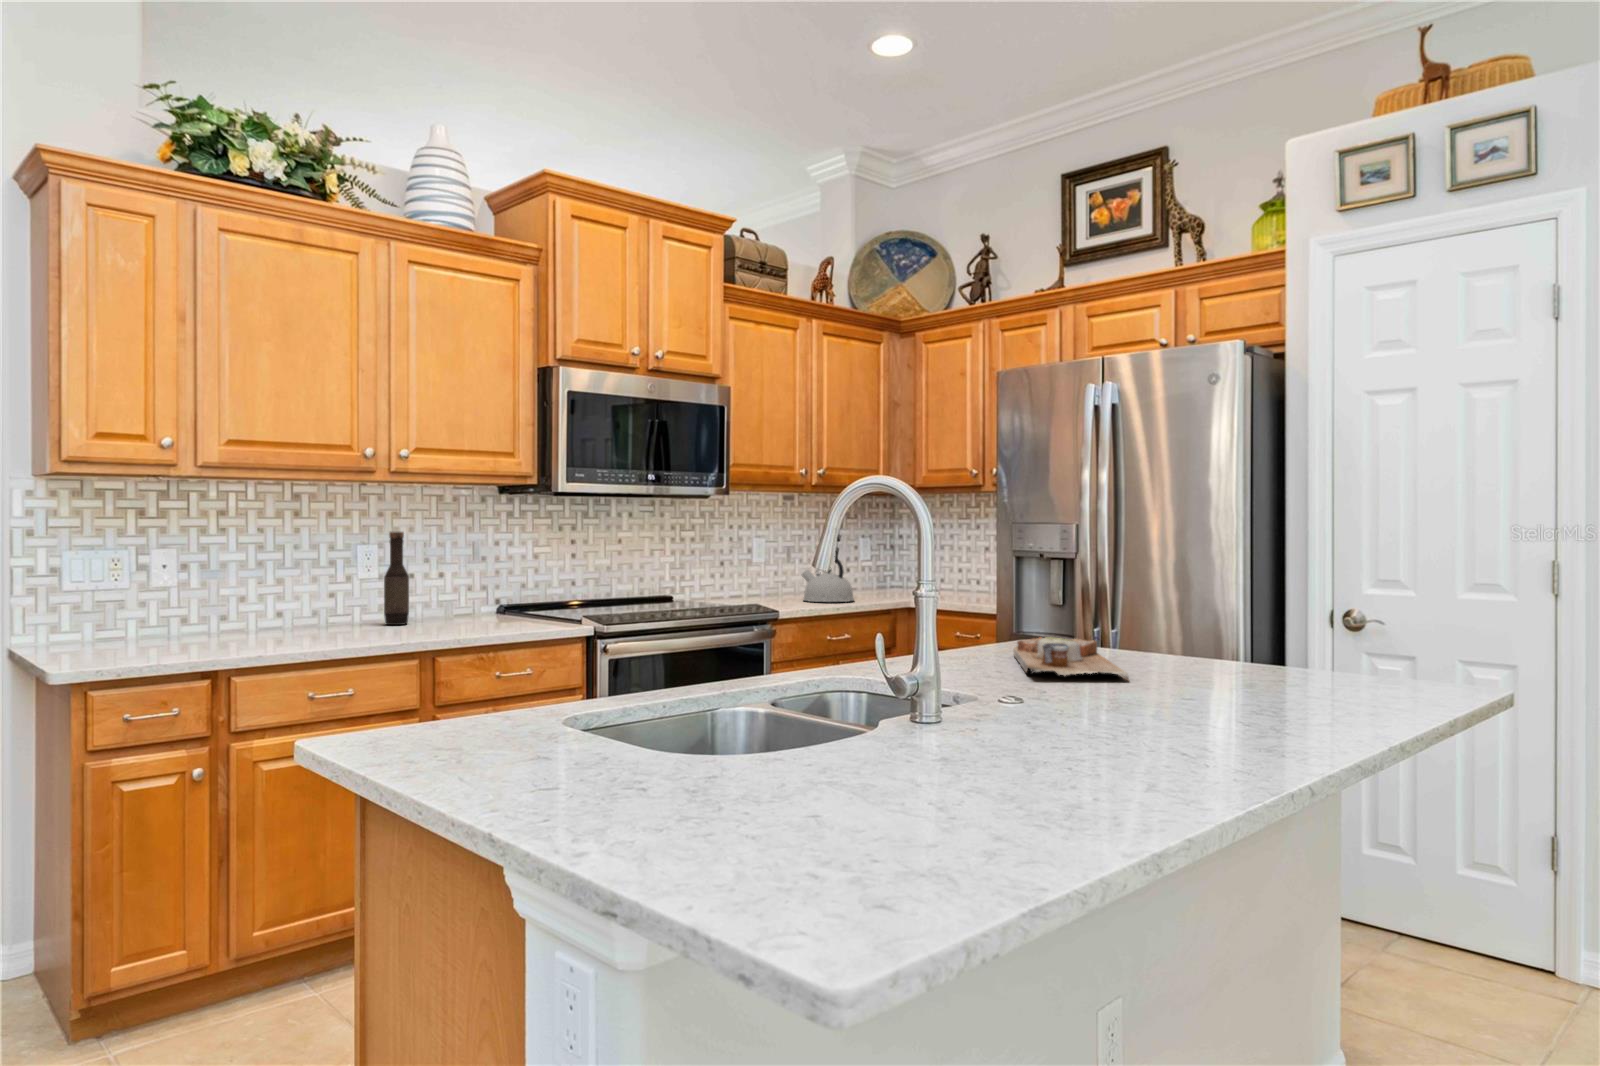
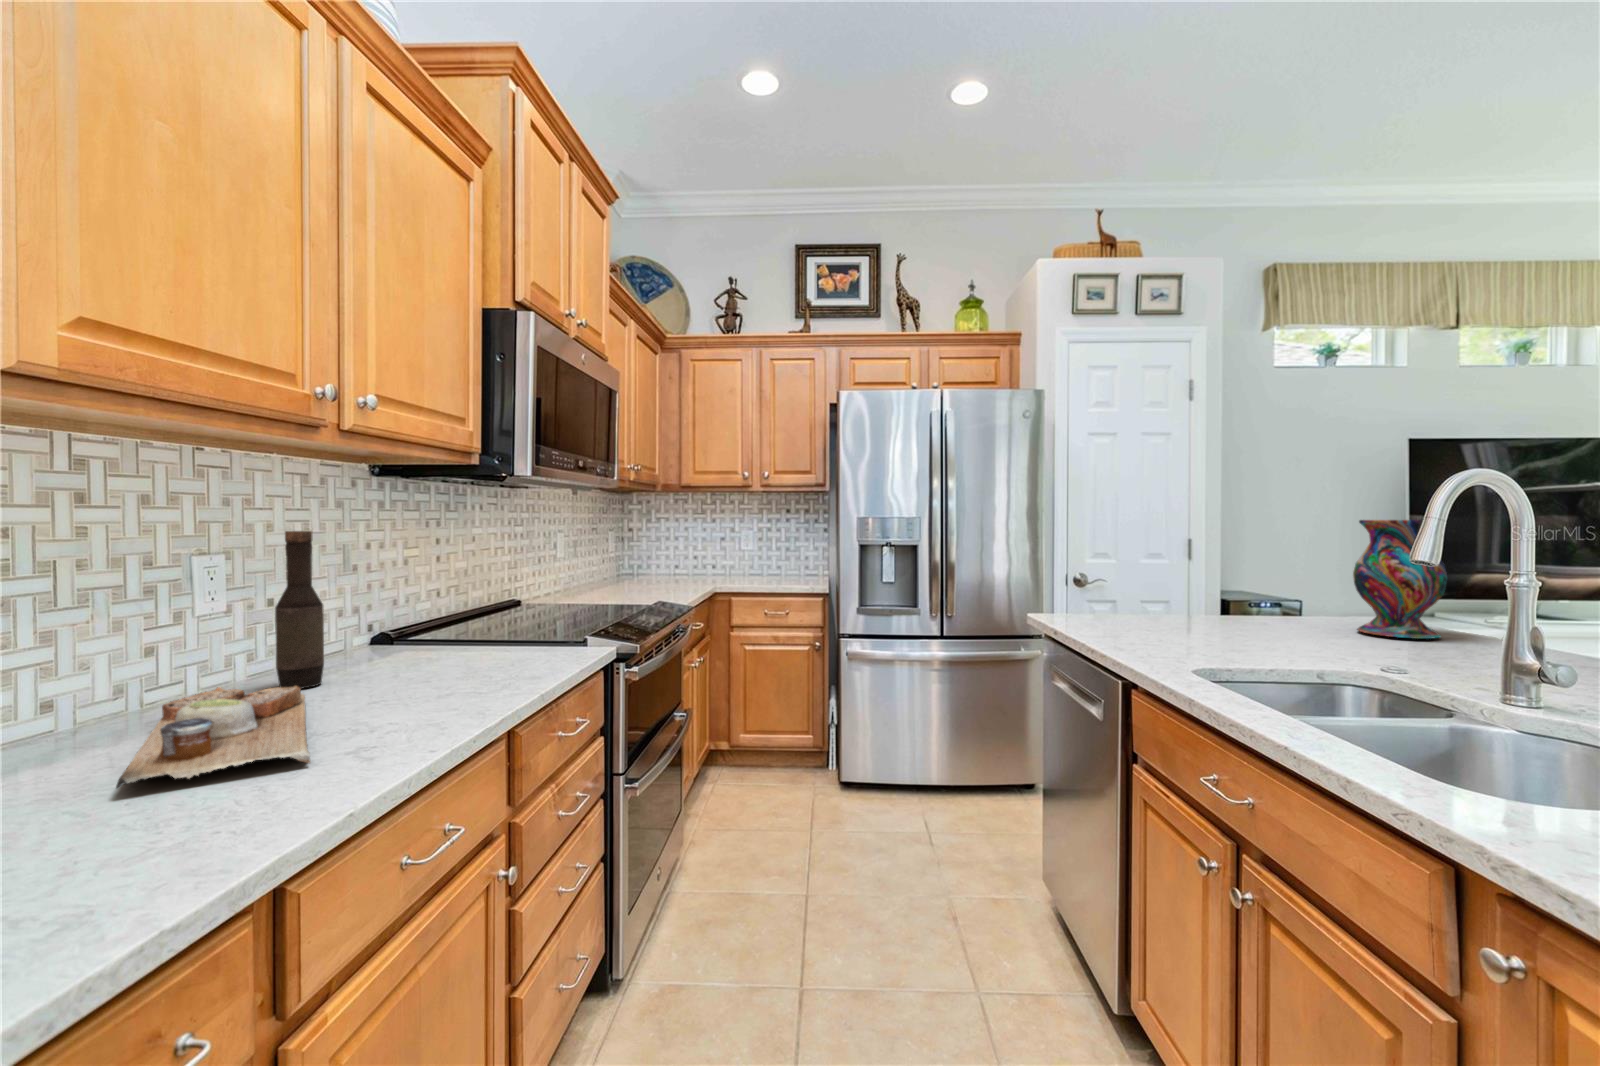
vase: none [1211,520,1327,698] -> present [1353,520,1447,639]
kettle: present [802,559,854,602] -> none [615,548,671,593]
cutting board: present [1014,637,1130,681] -> present [116,686,310,788]

